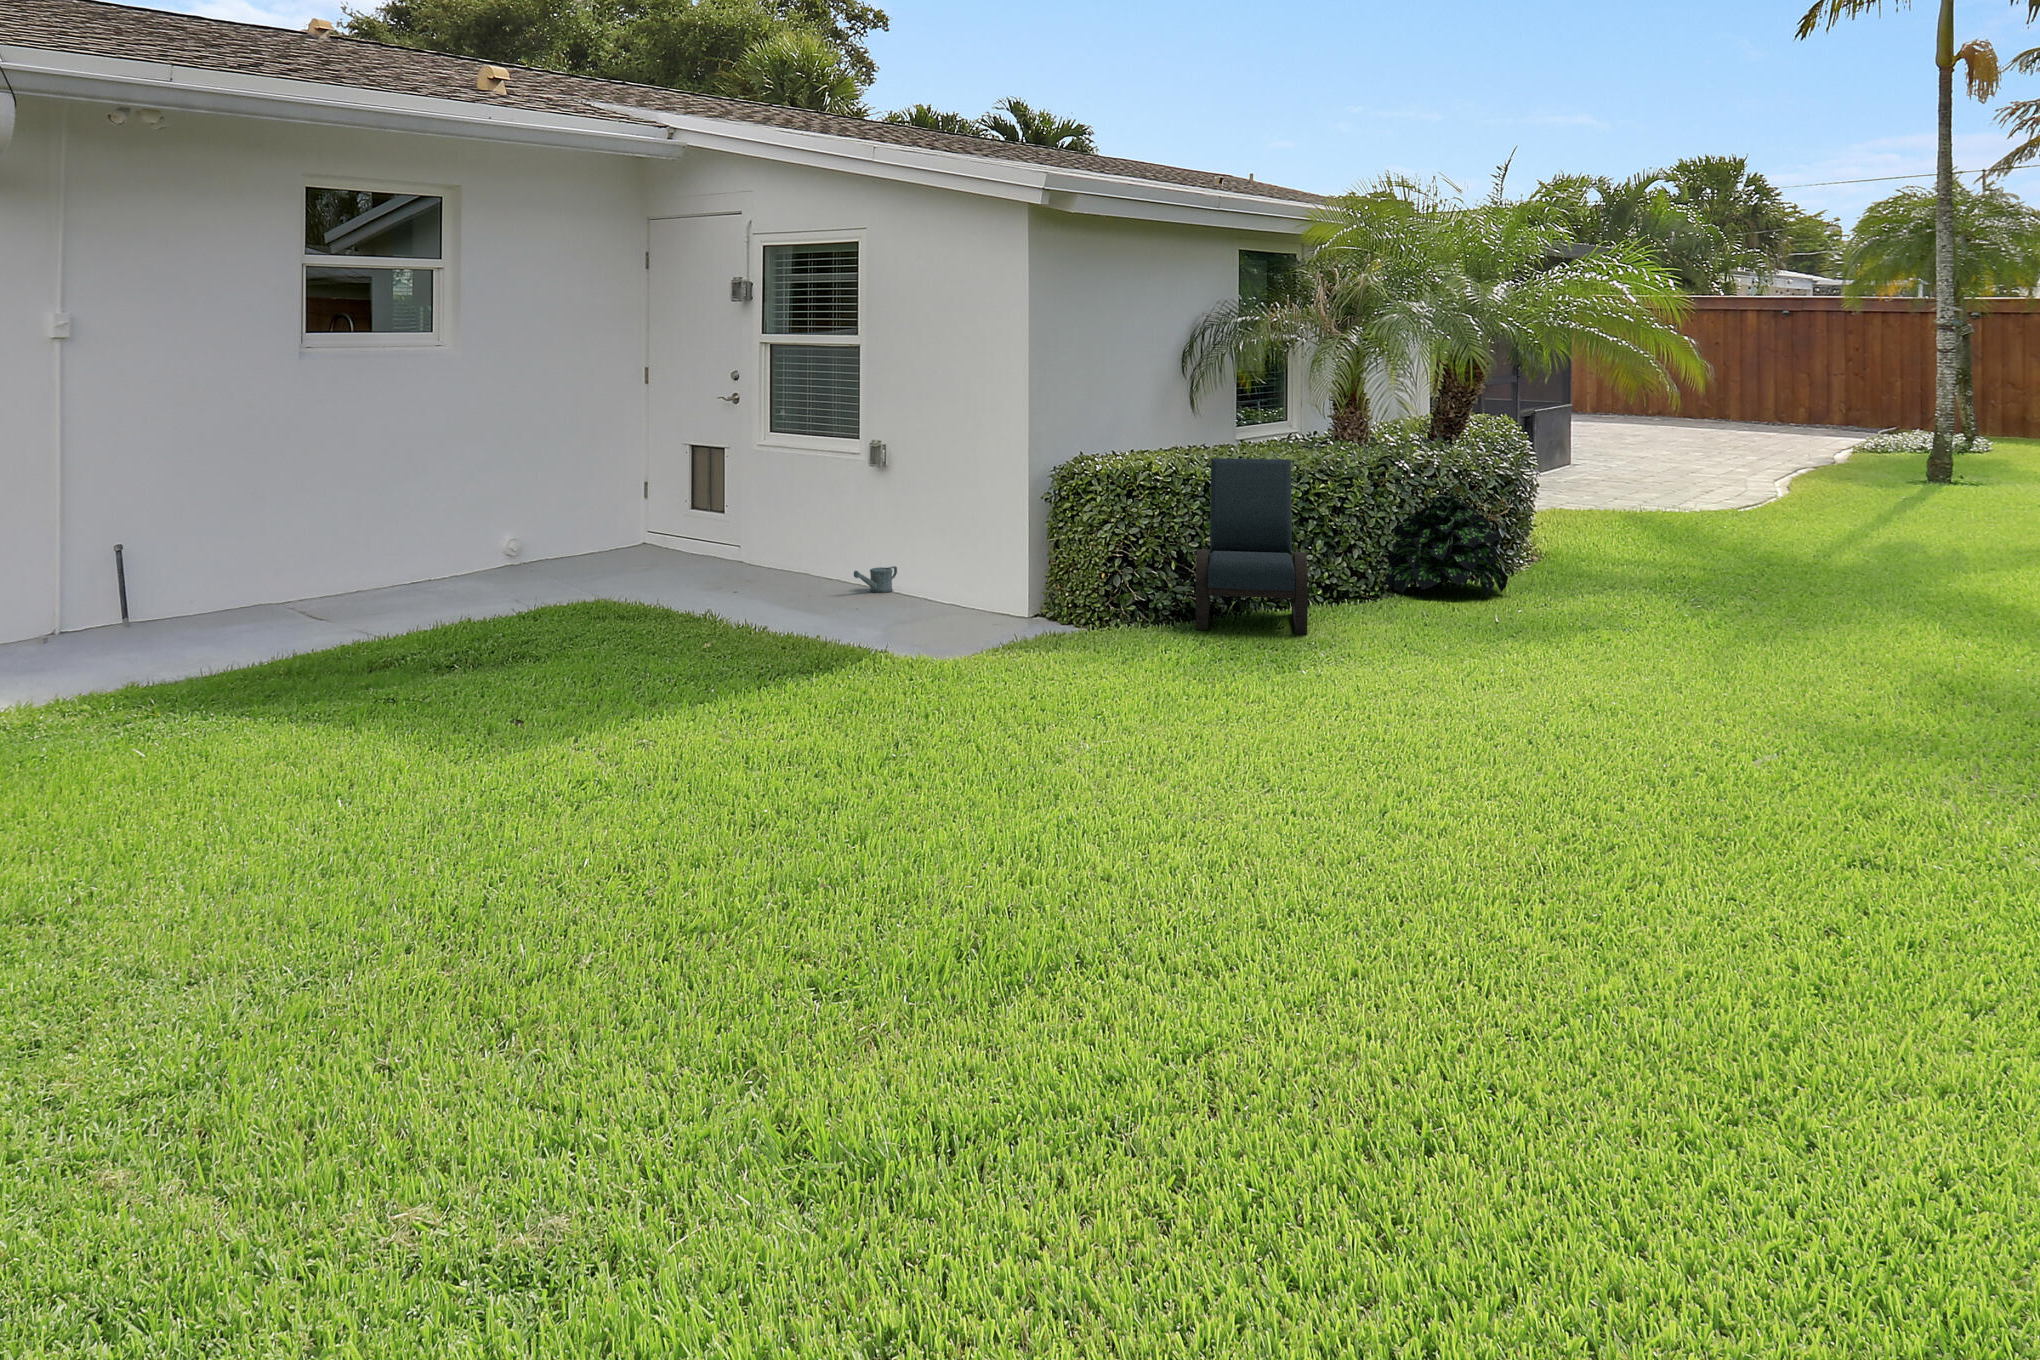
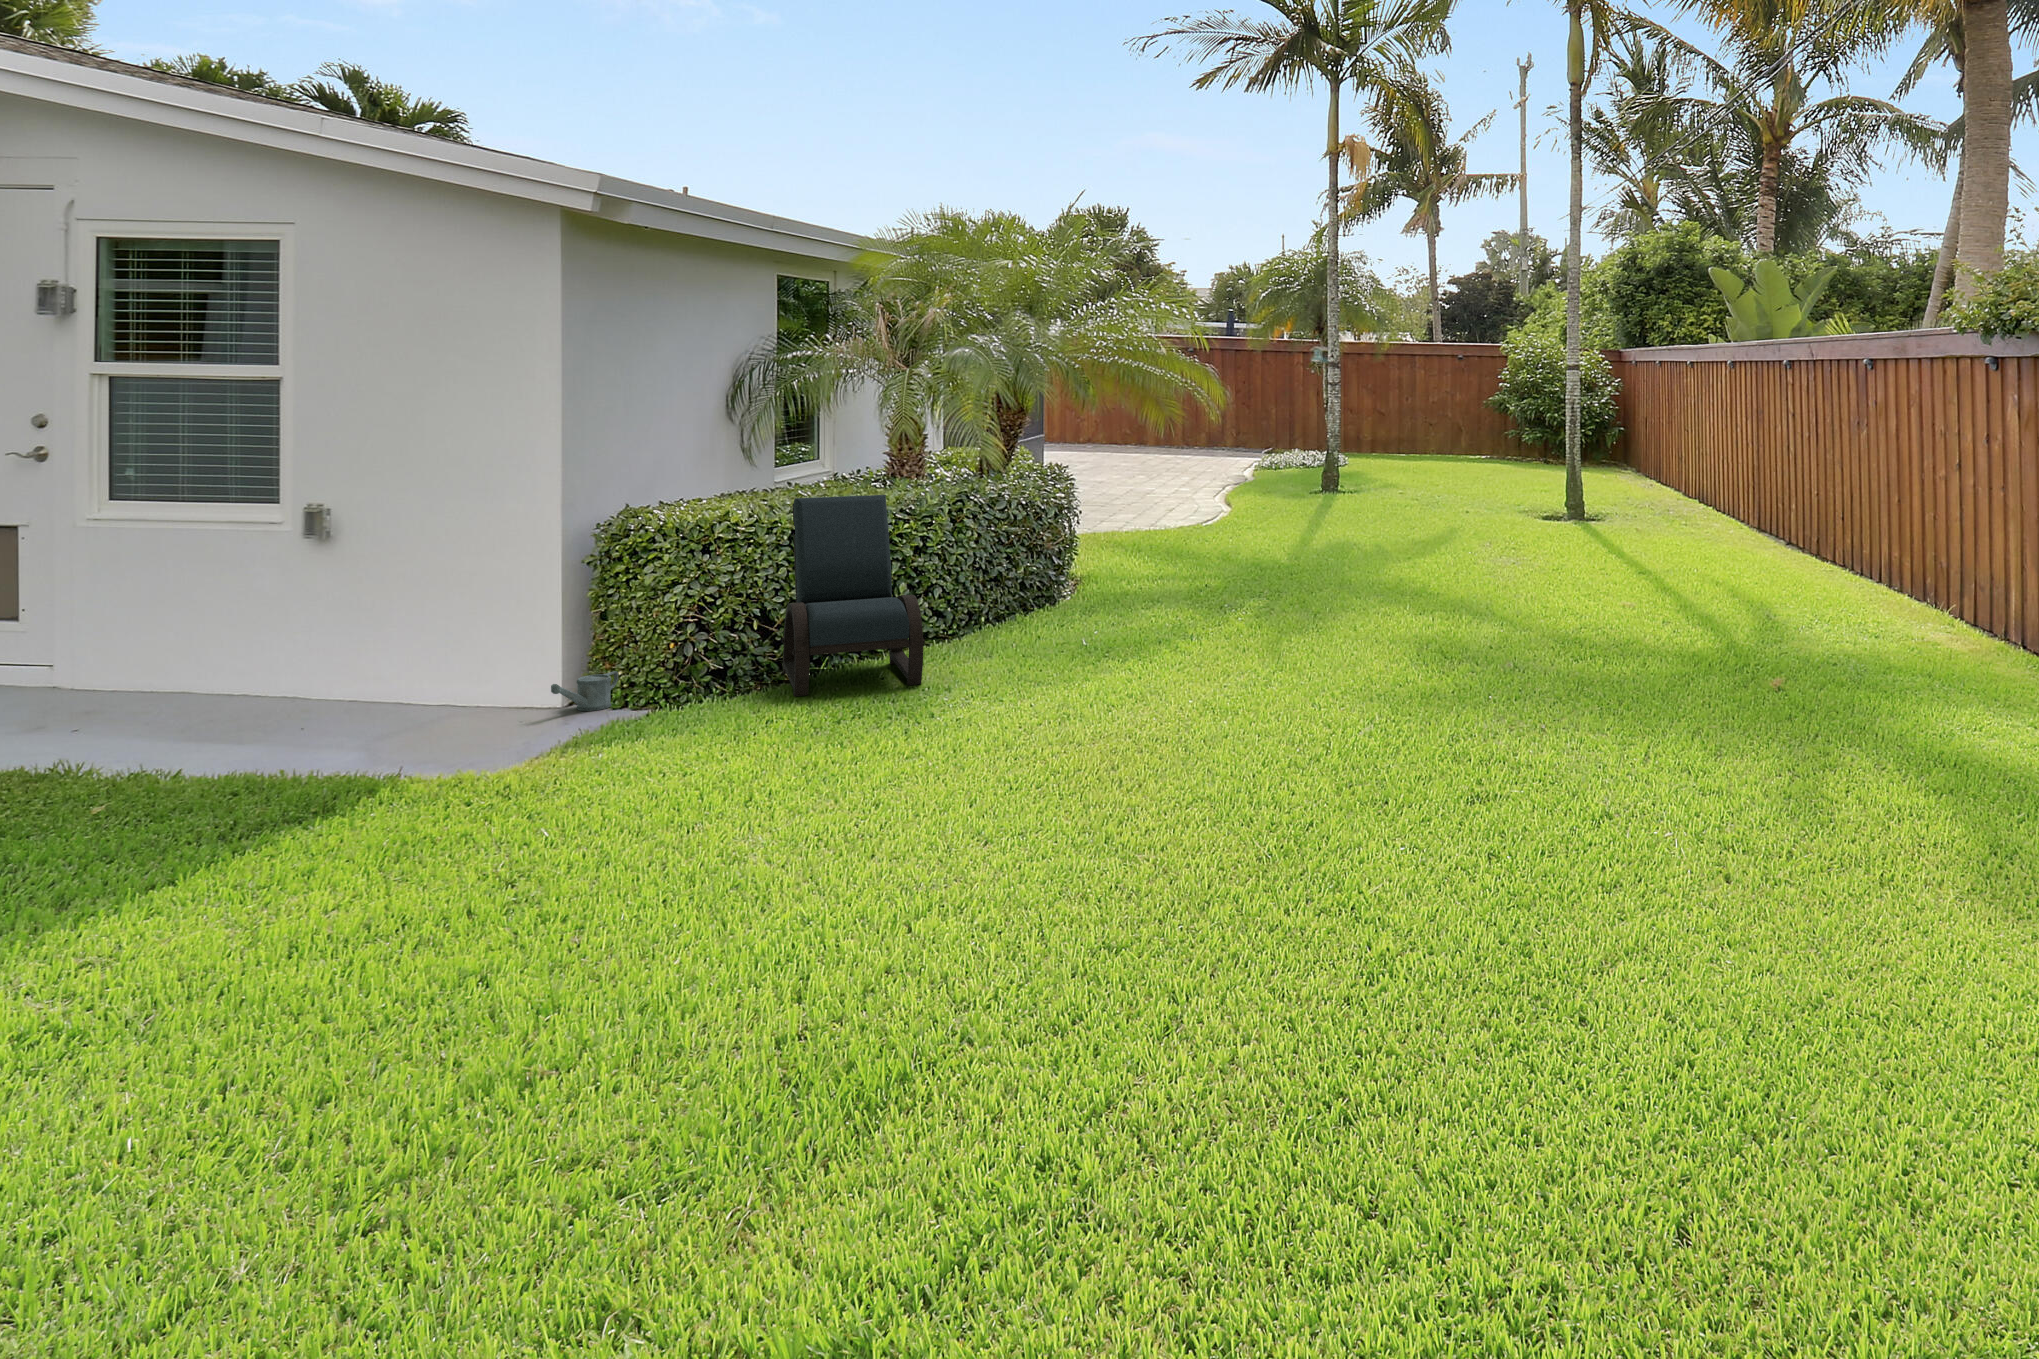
potted plant: present [1385,495,1508,596] -> none [966,522,1087,628]
watering can: present [854,566,897,593] -> present [551,671,618,711]

